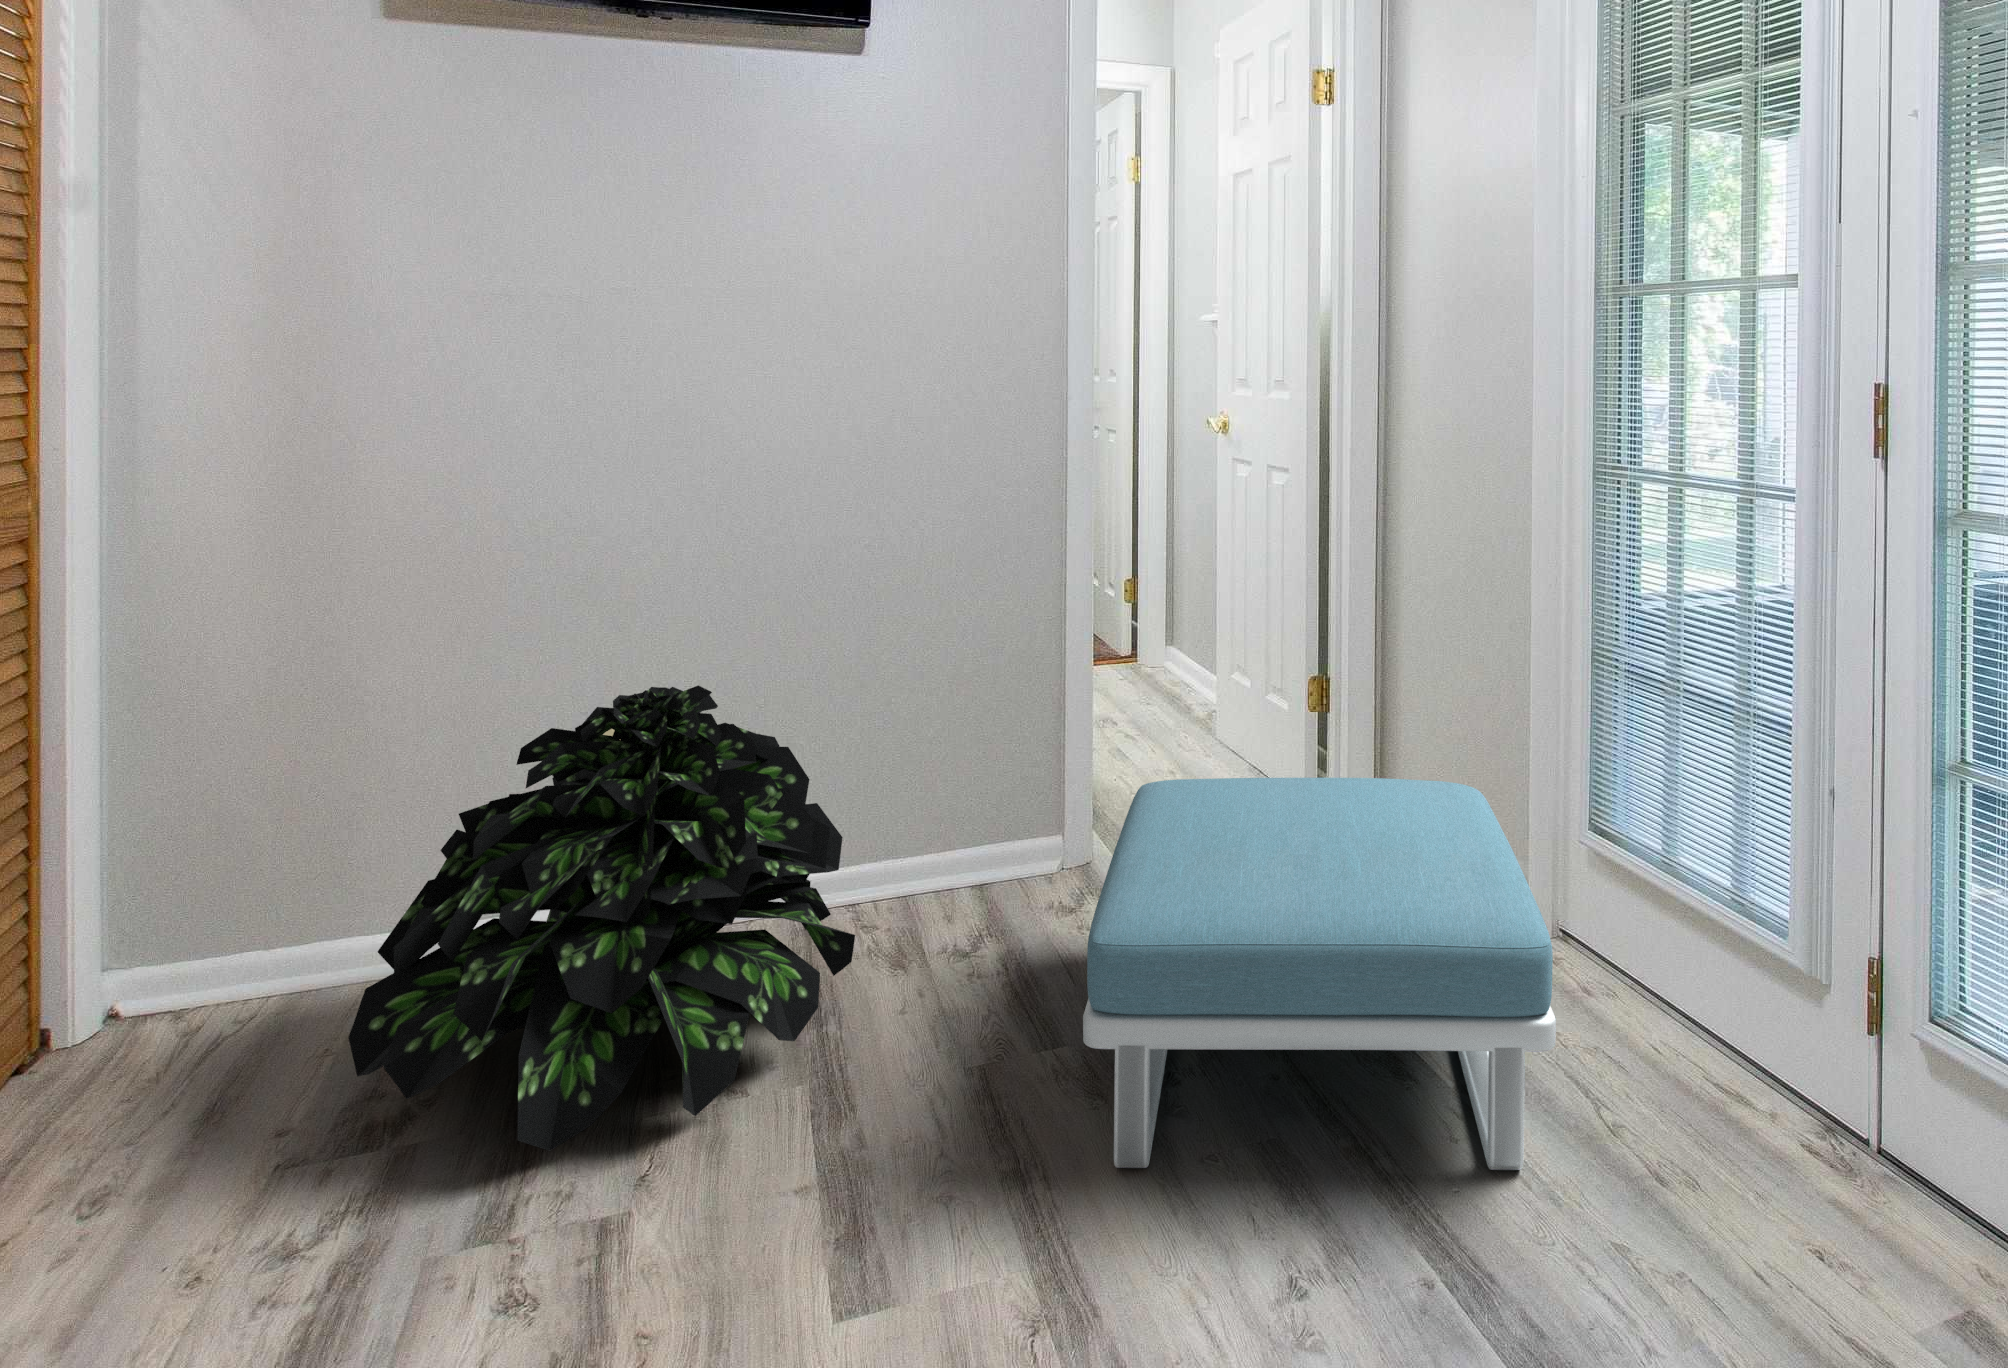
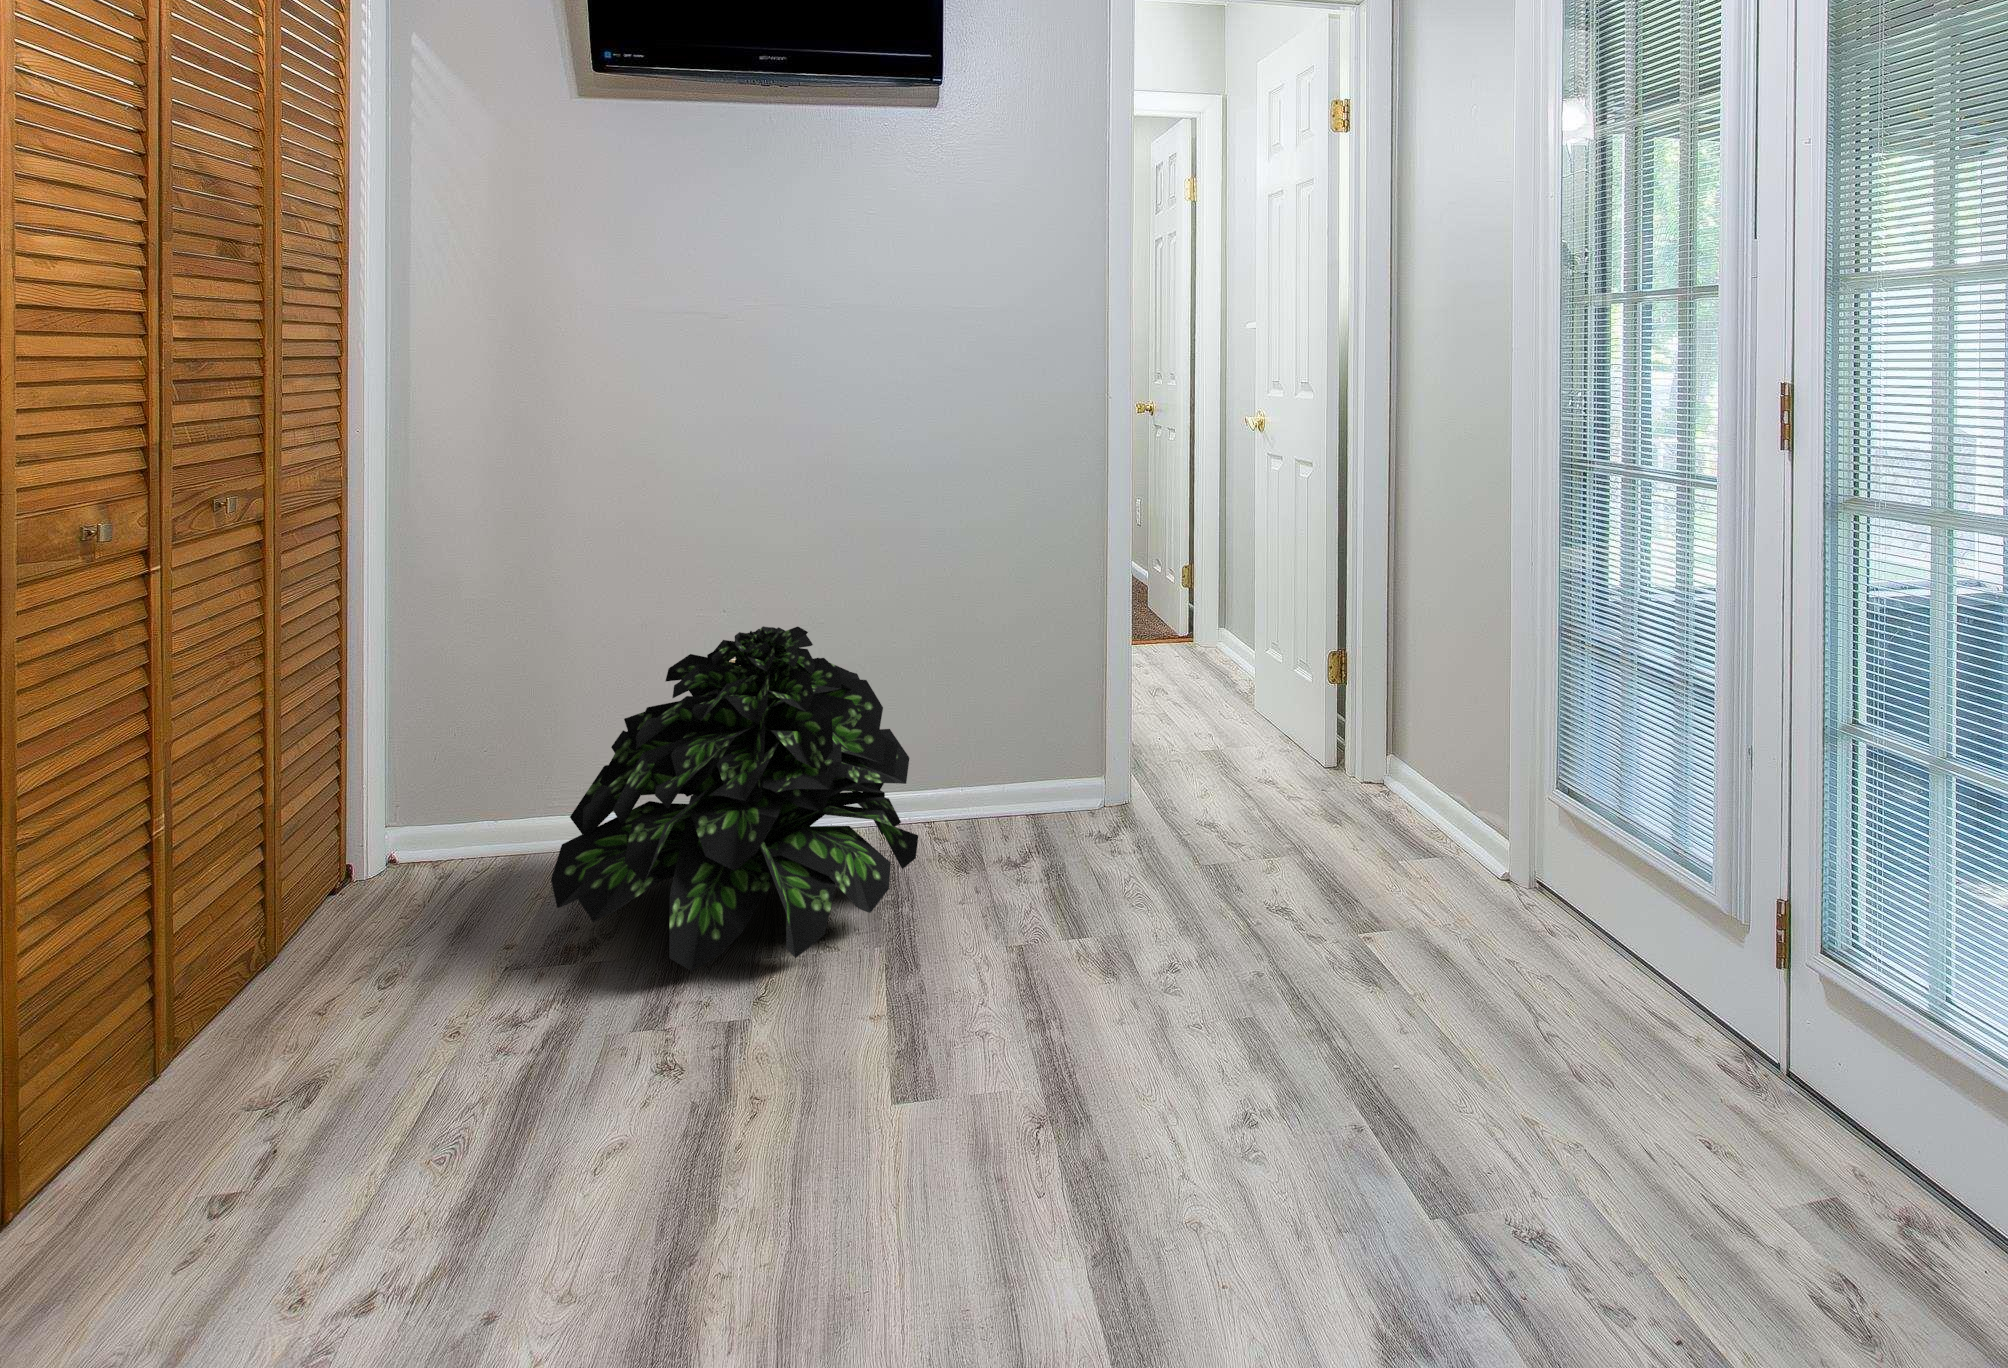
footstool: present [1083,778,1556,1170] -> none [1089,728,1487,1058]

